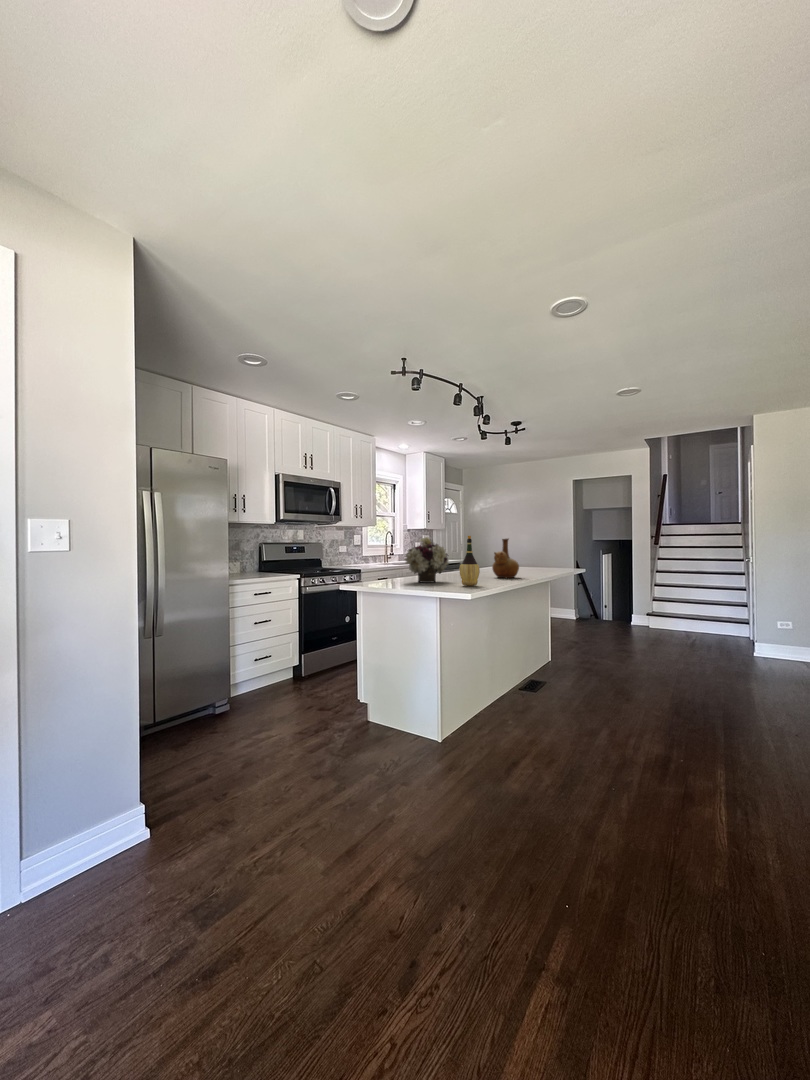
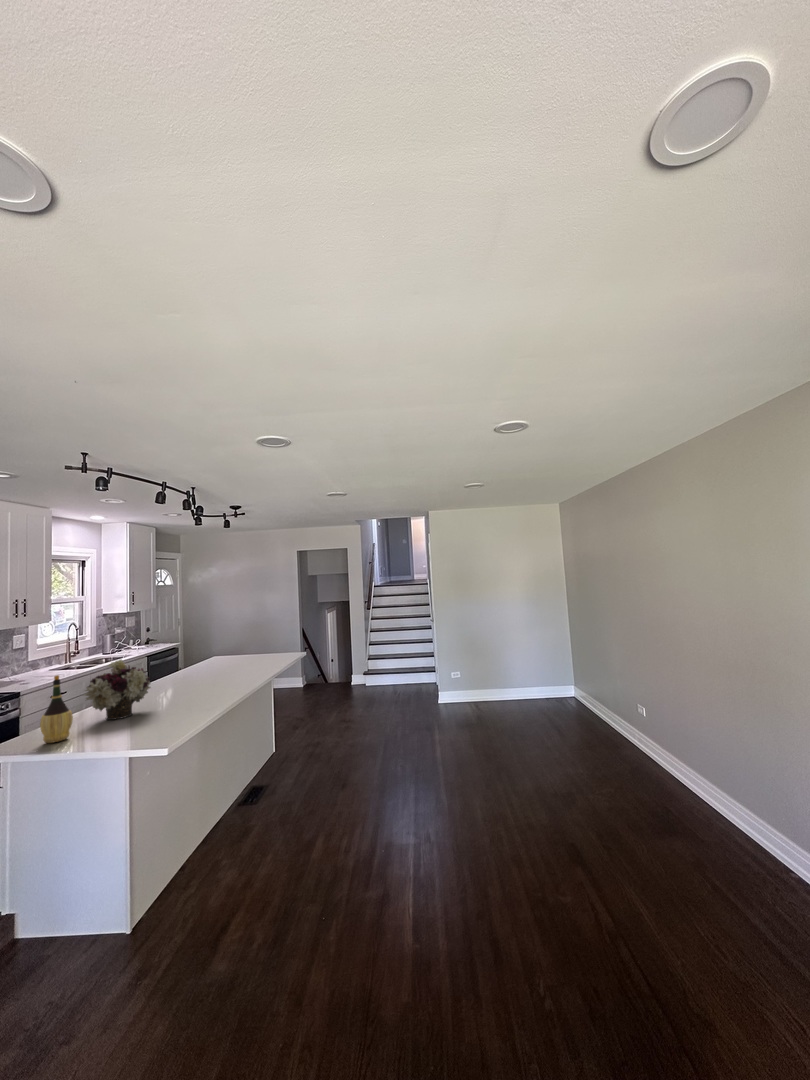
wine bottle: present [459,536,480,586] -> present [40,675,73,743]
vase: present [492,539,519,578] -> none [208,641,239,687]

